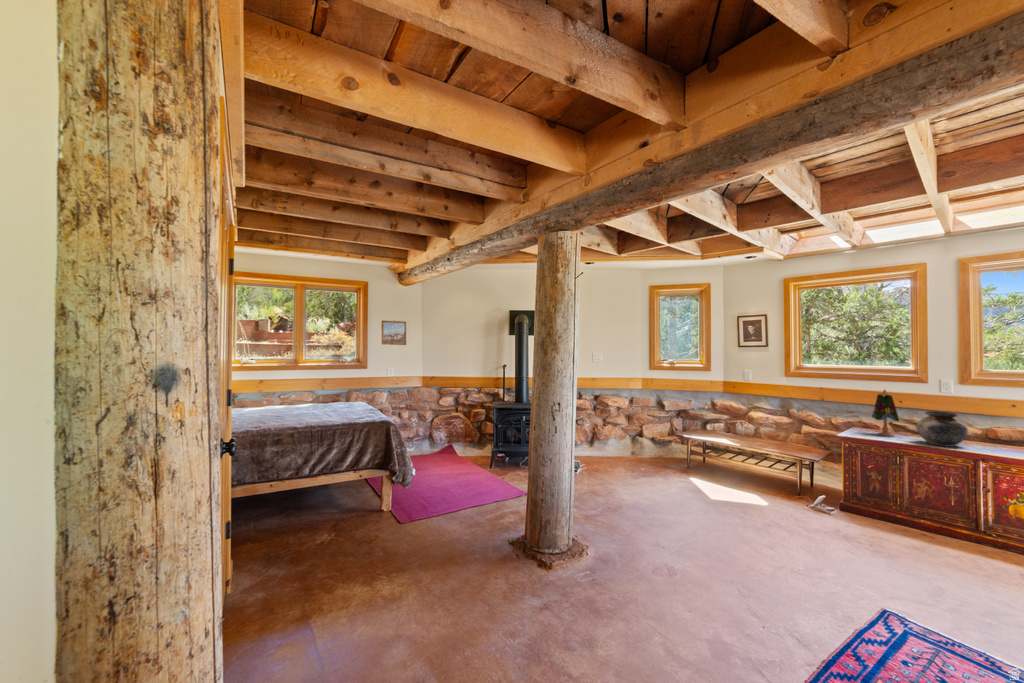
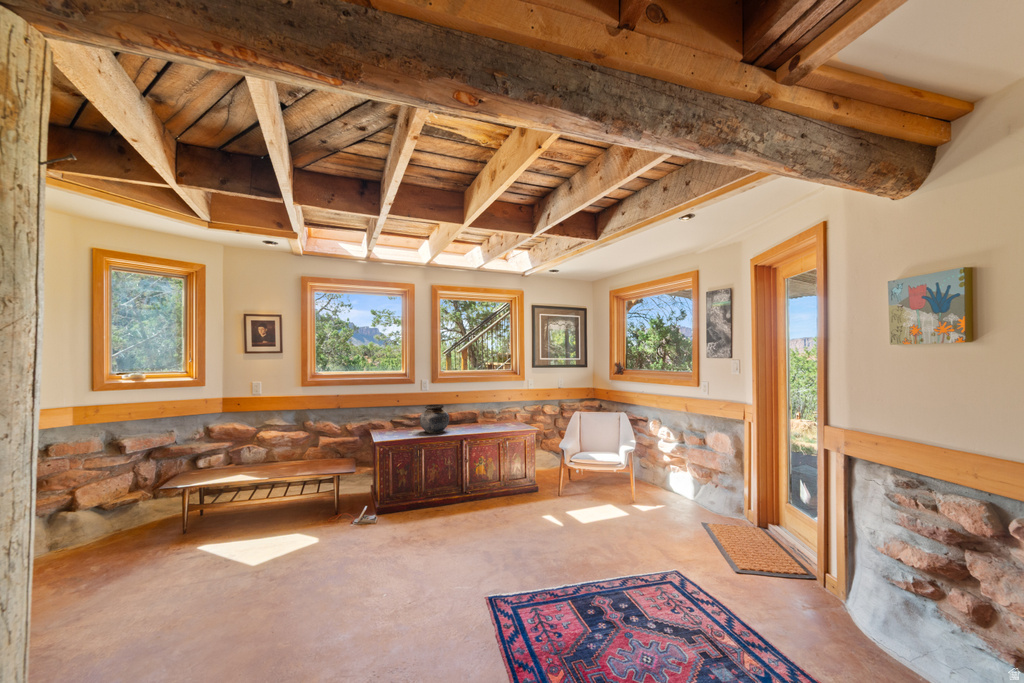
table lamp: present [872,390,899,436] -> none [385,391,406,433]

